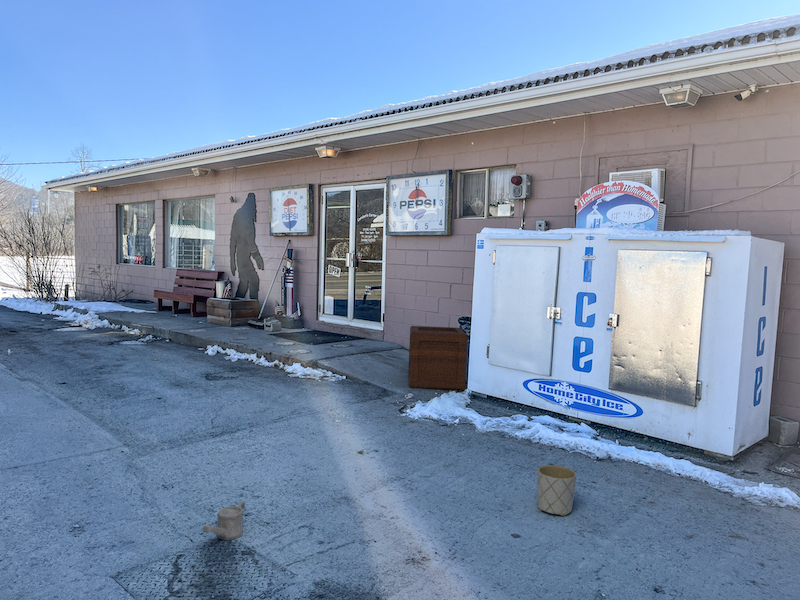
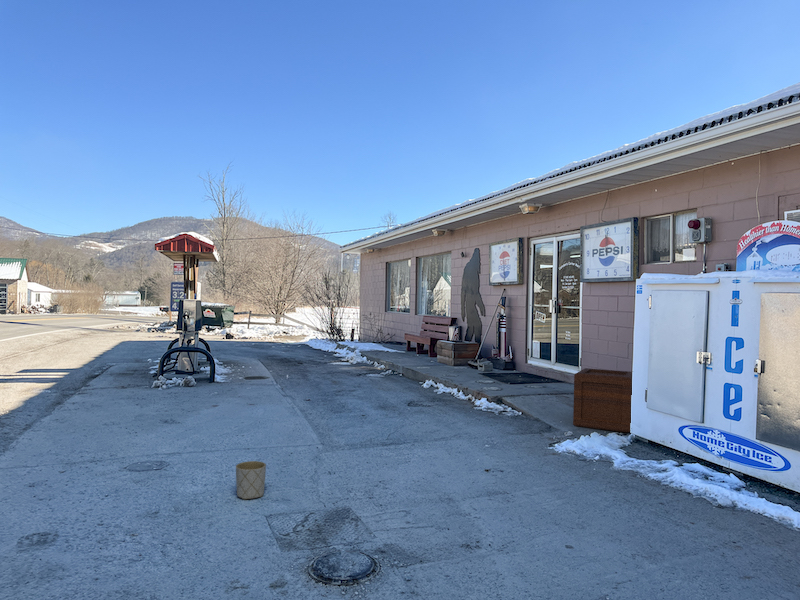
planter: present [537,465,576,516] -> present [236,461,266,500]
watering can: present [203,502,245,540] -> none [327,486,365,511]

